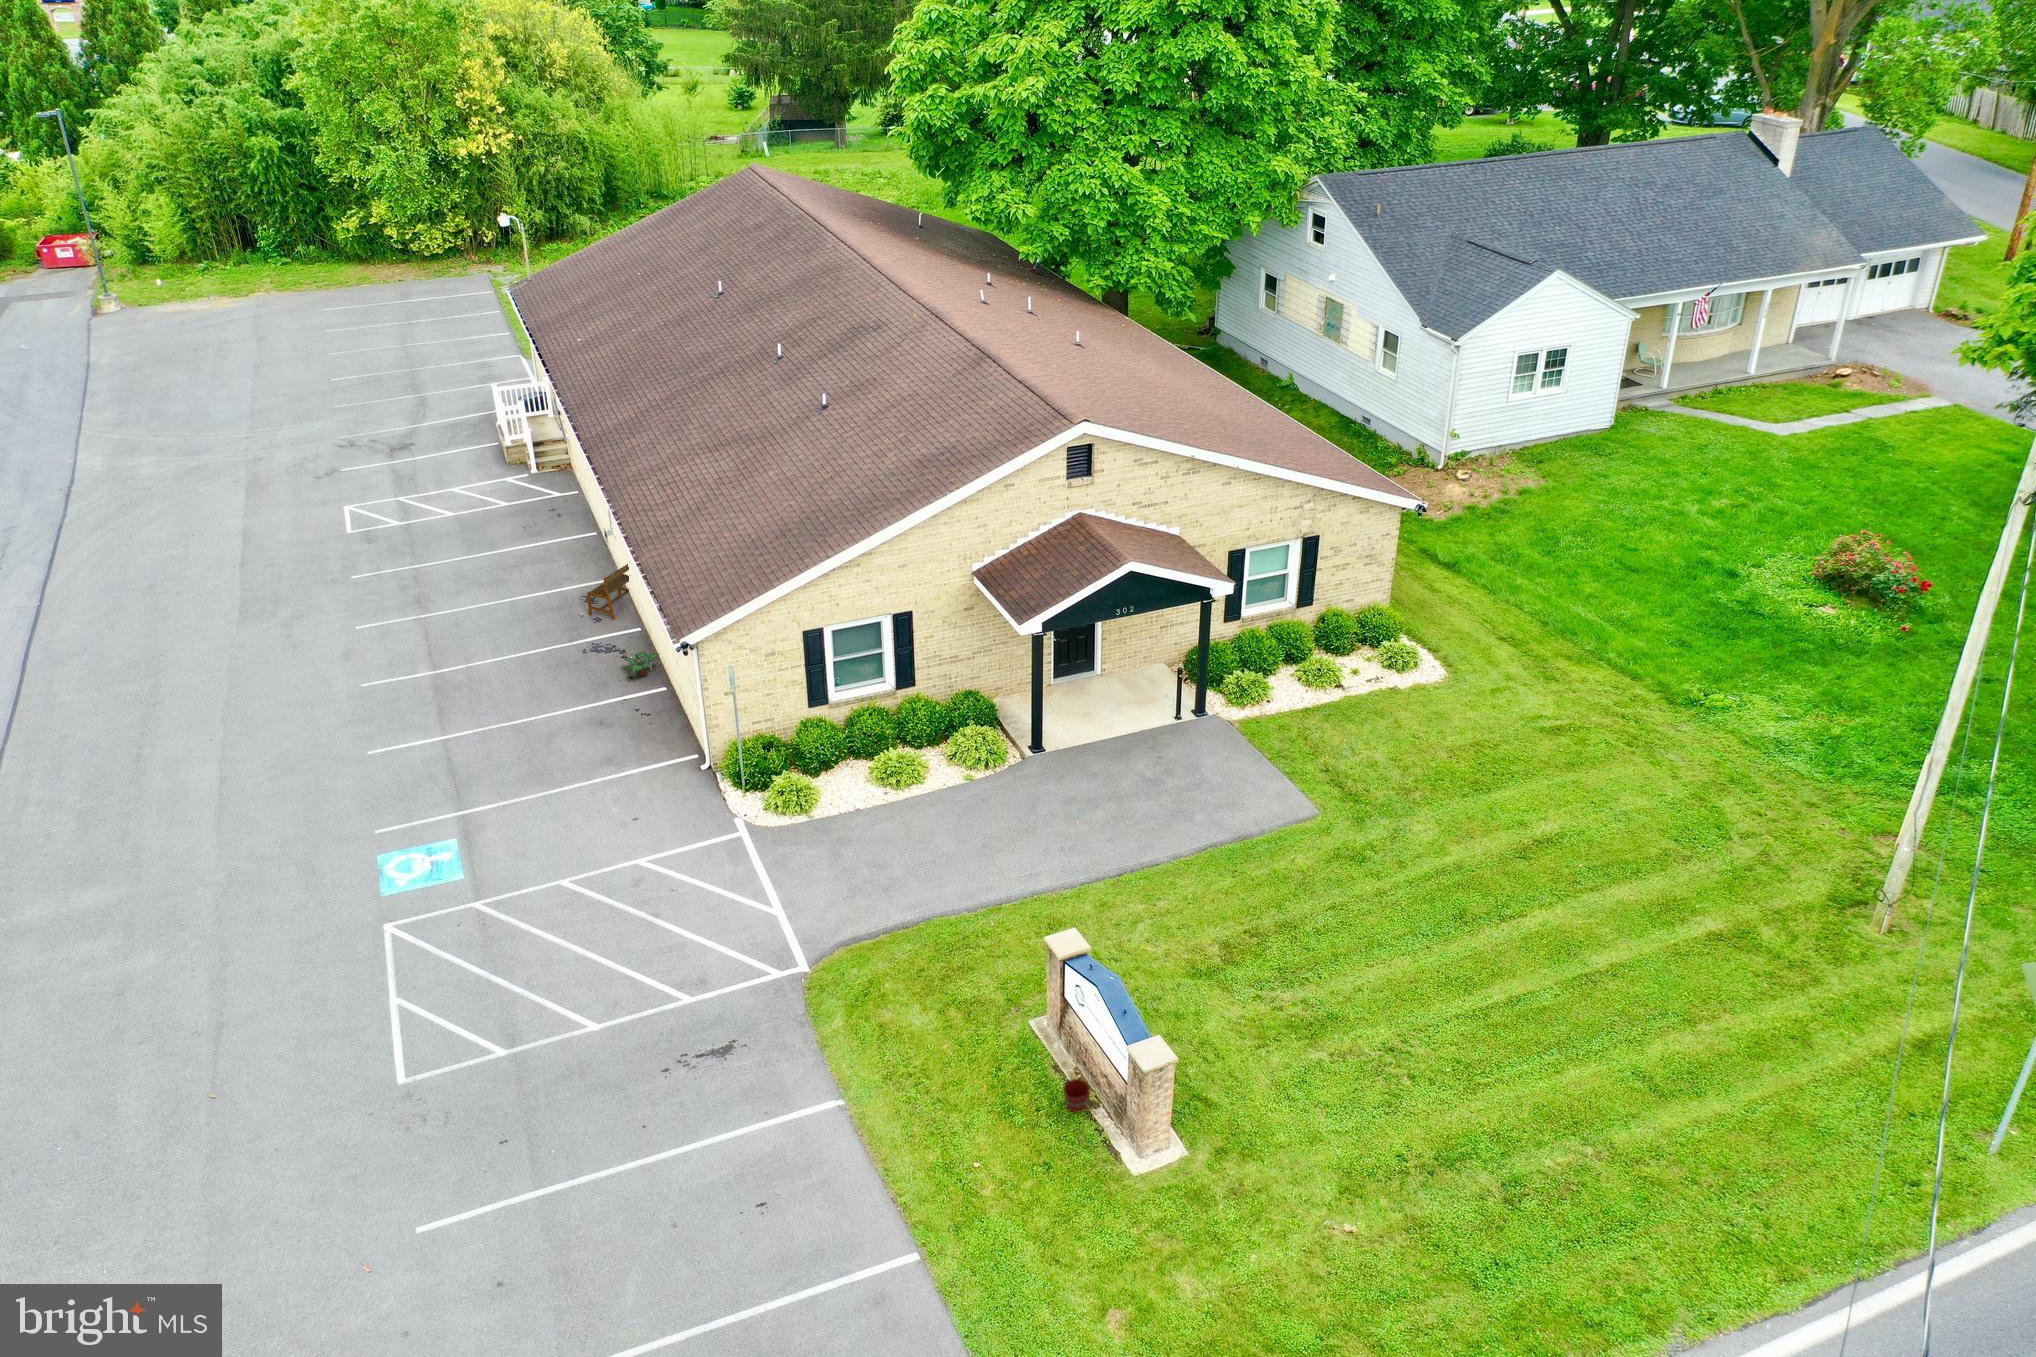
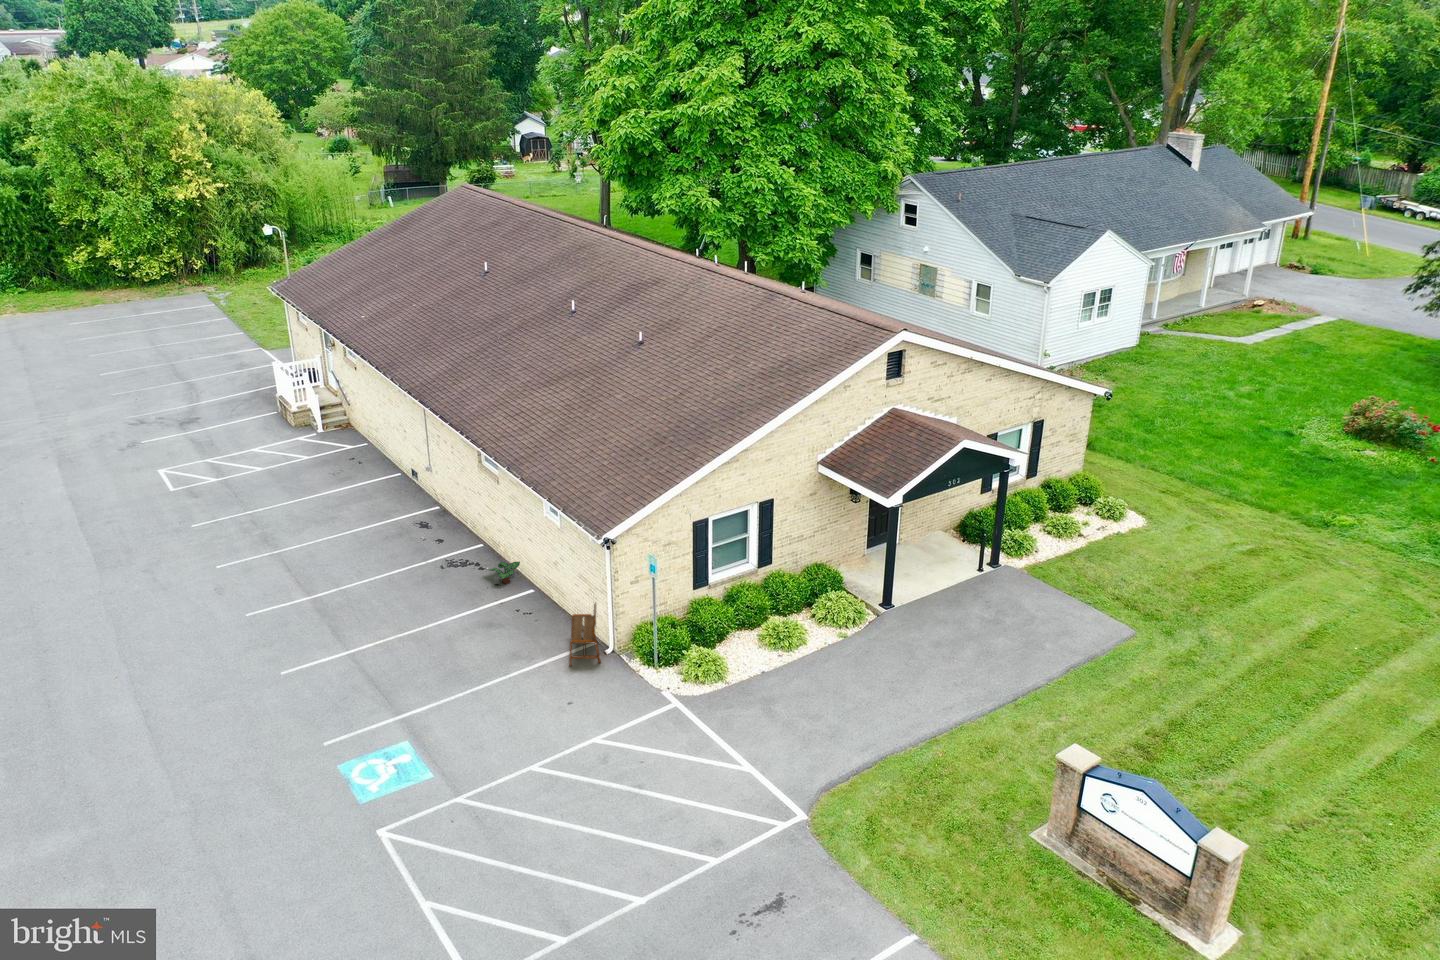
bench: present [587,564,630,619] -> present [569,603,601,666]
bucket: present [1063,1079,1090,1113] -> none [1113,878,1140,910]

